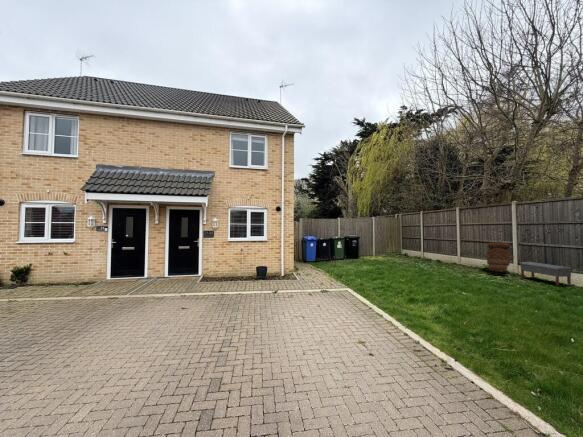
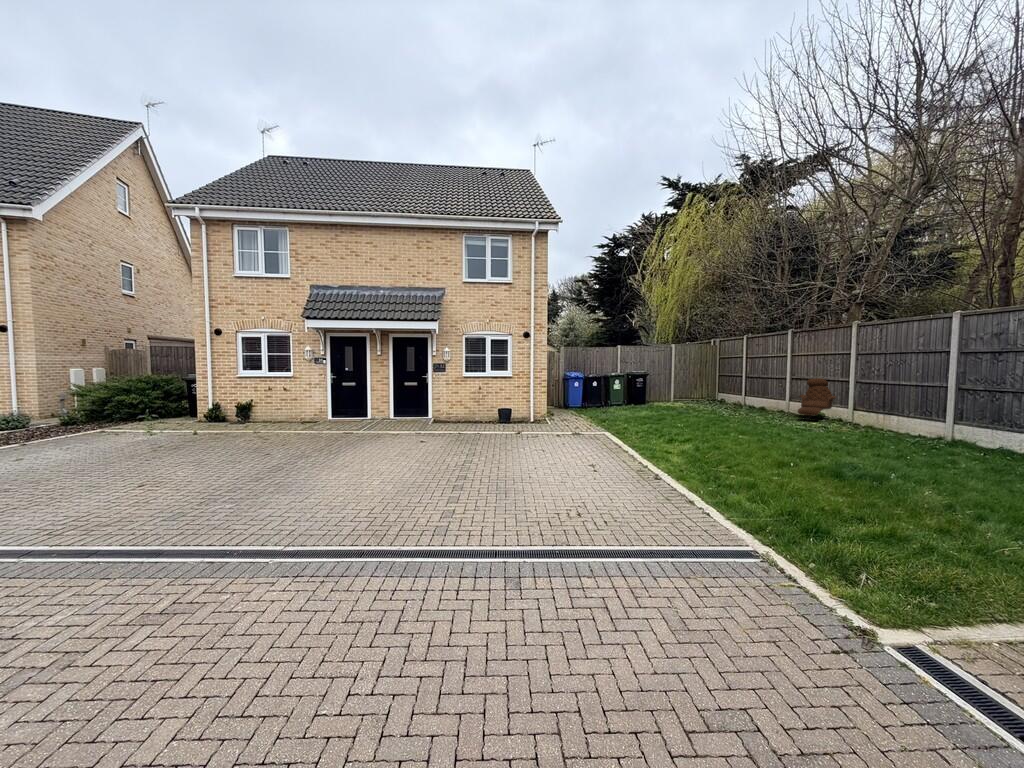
bench: present [520,262,571,286] -> none [834,403,884,430]

